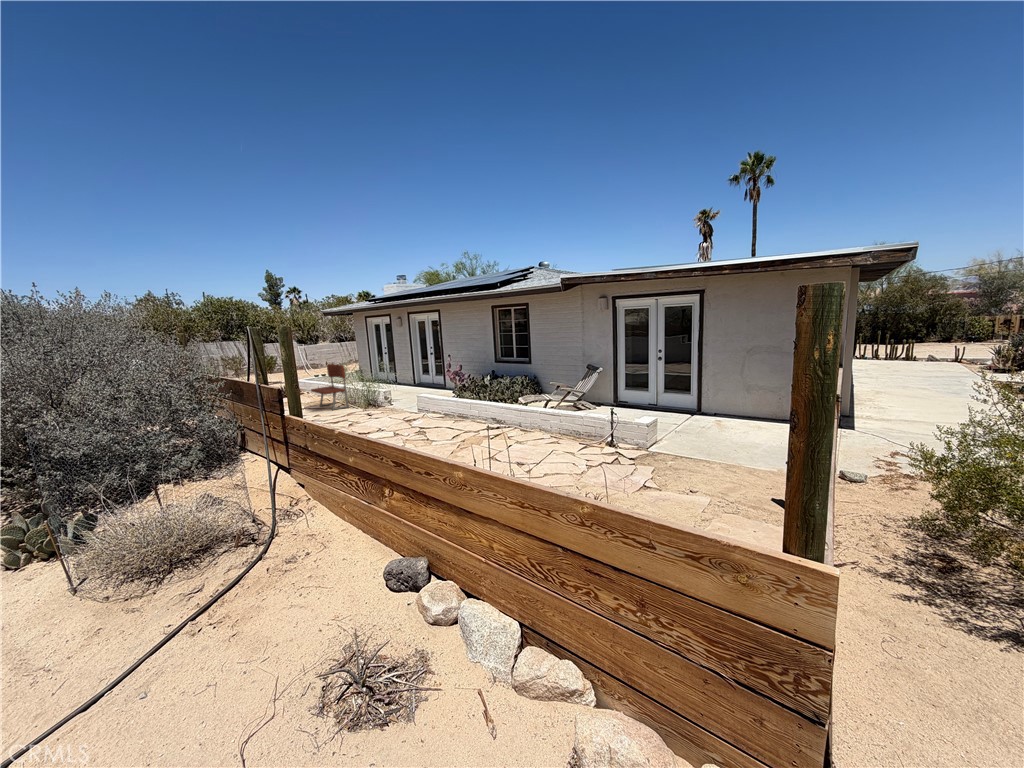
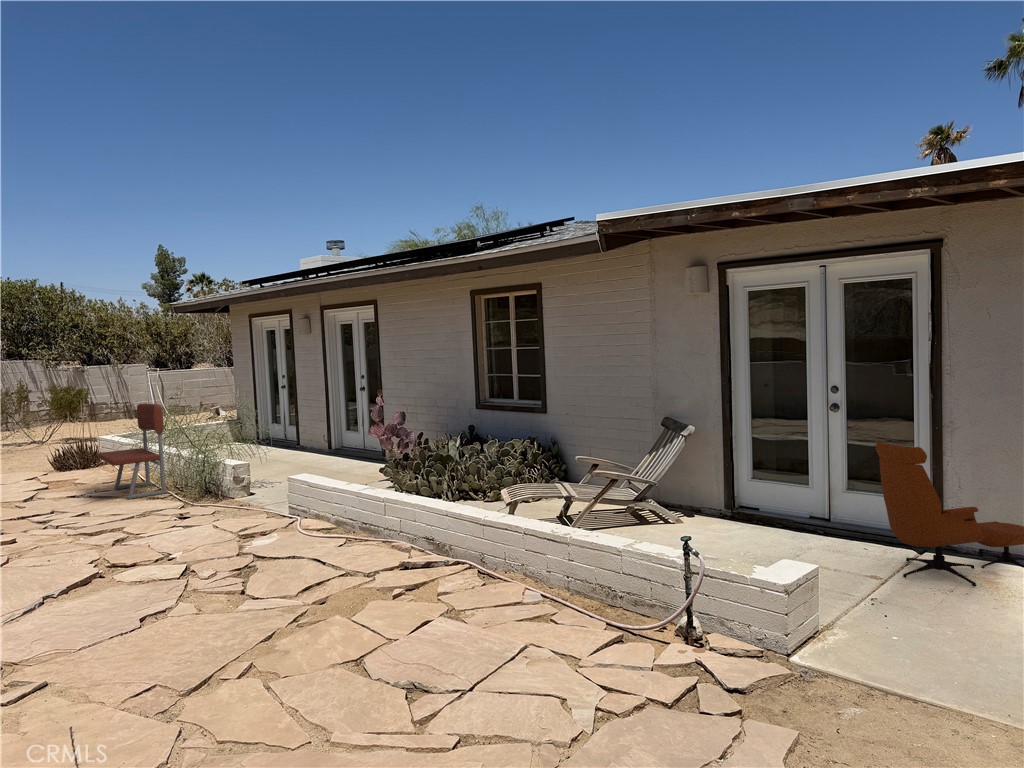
lounge chair: none [677,371,737,425] -> present [876,441,1024,587]

